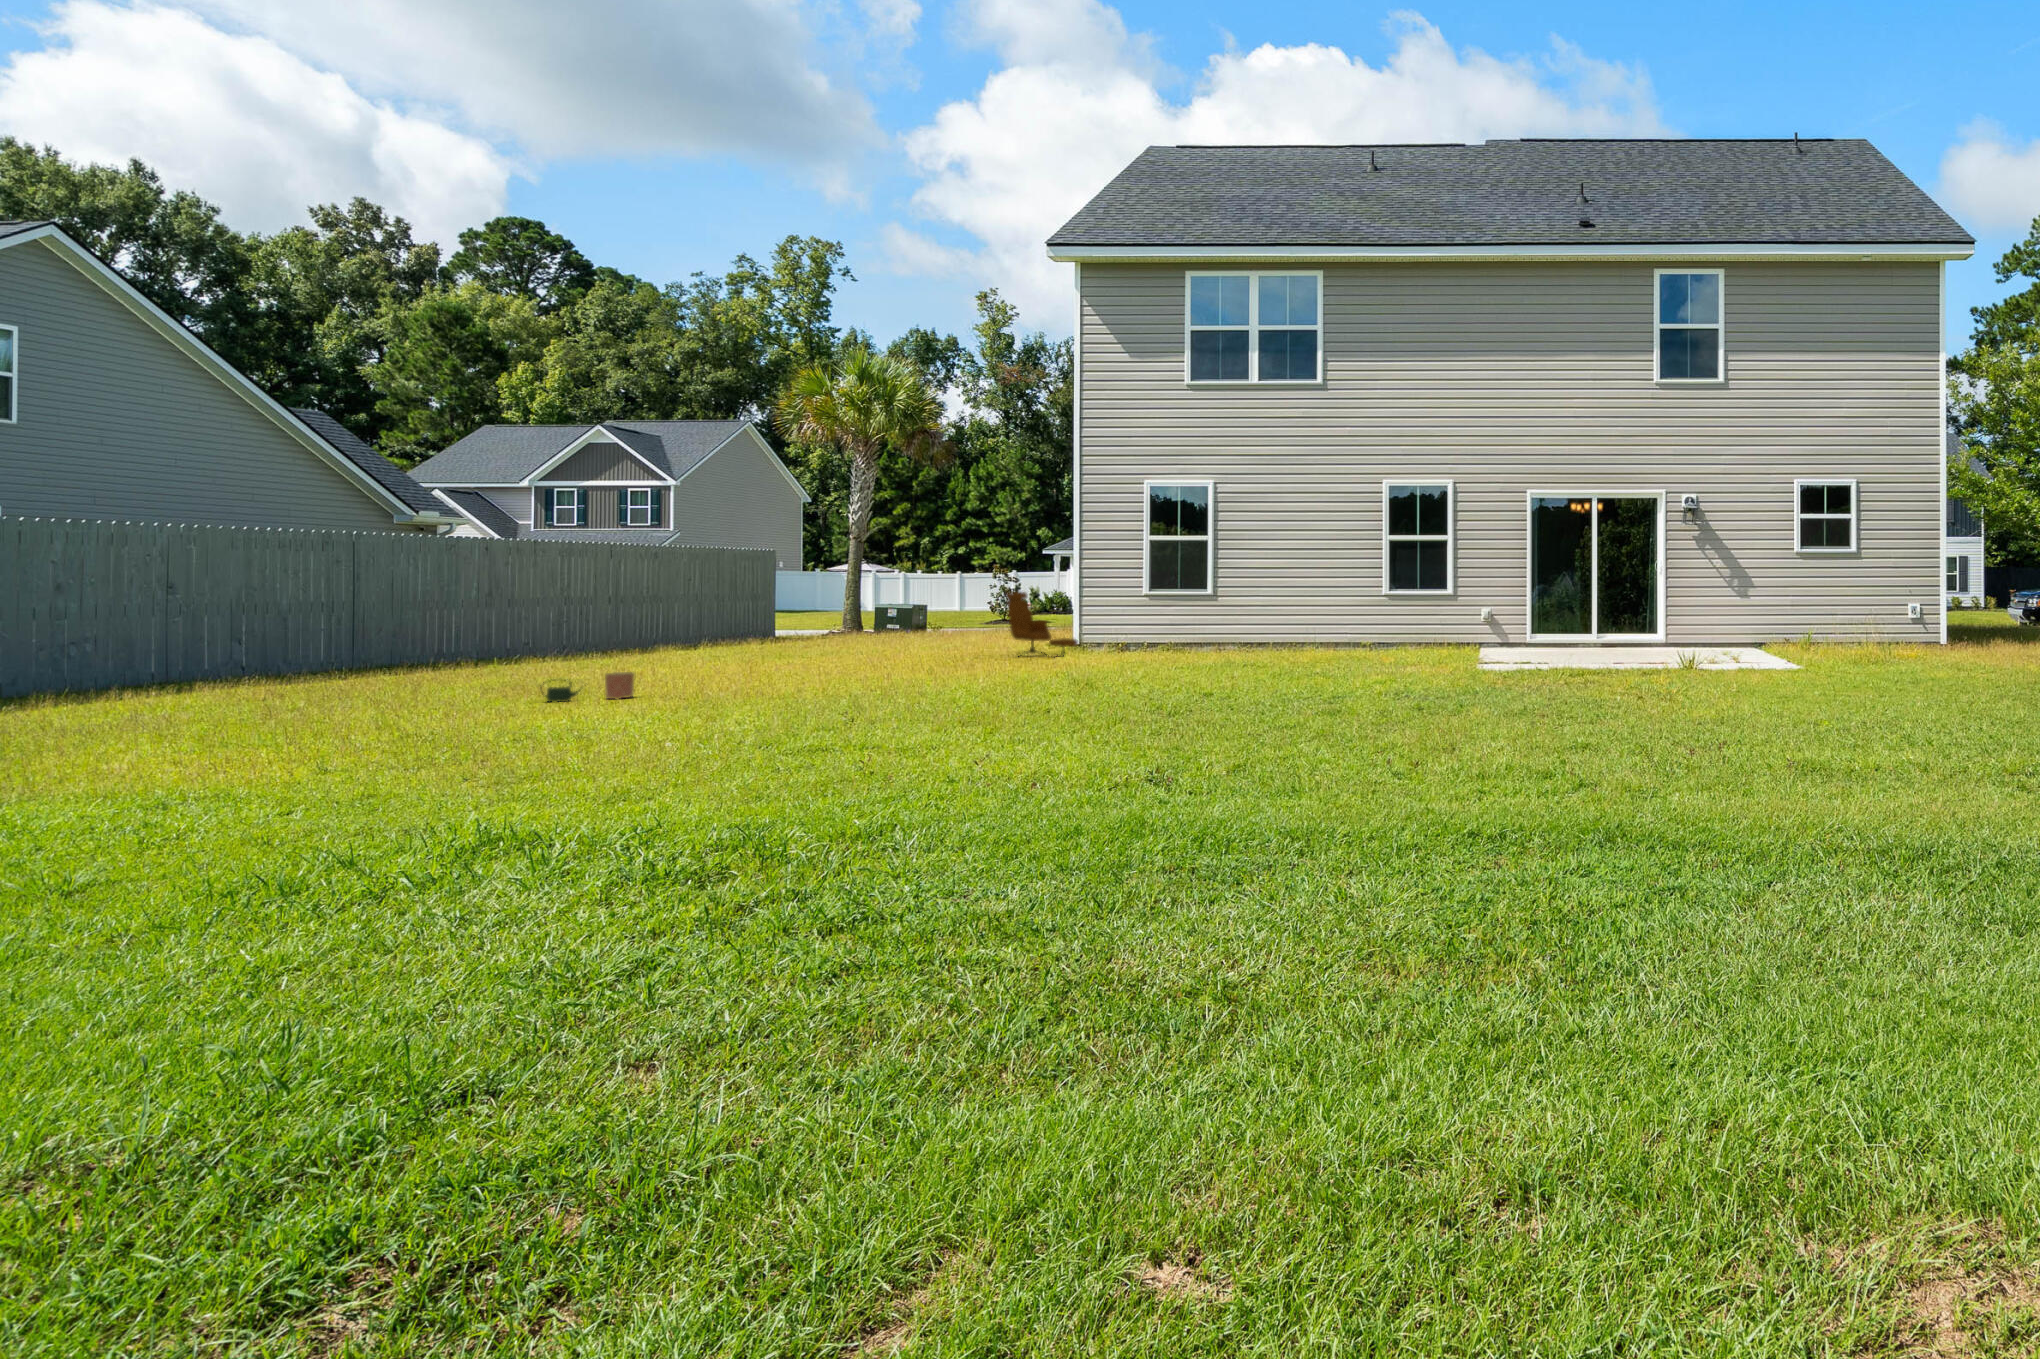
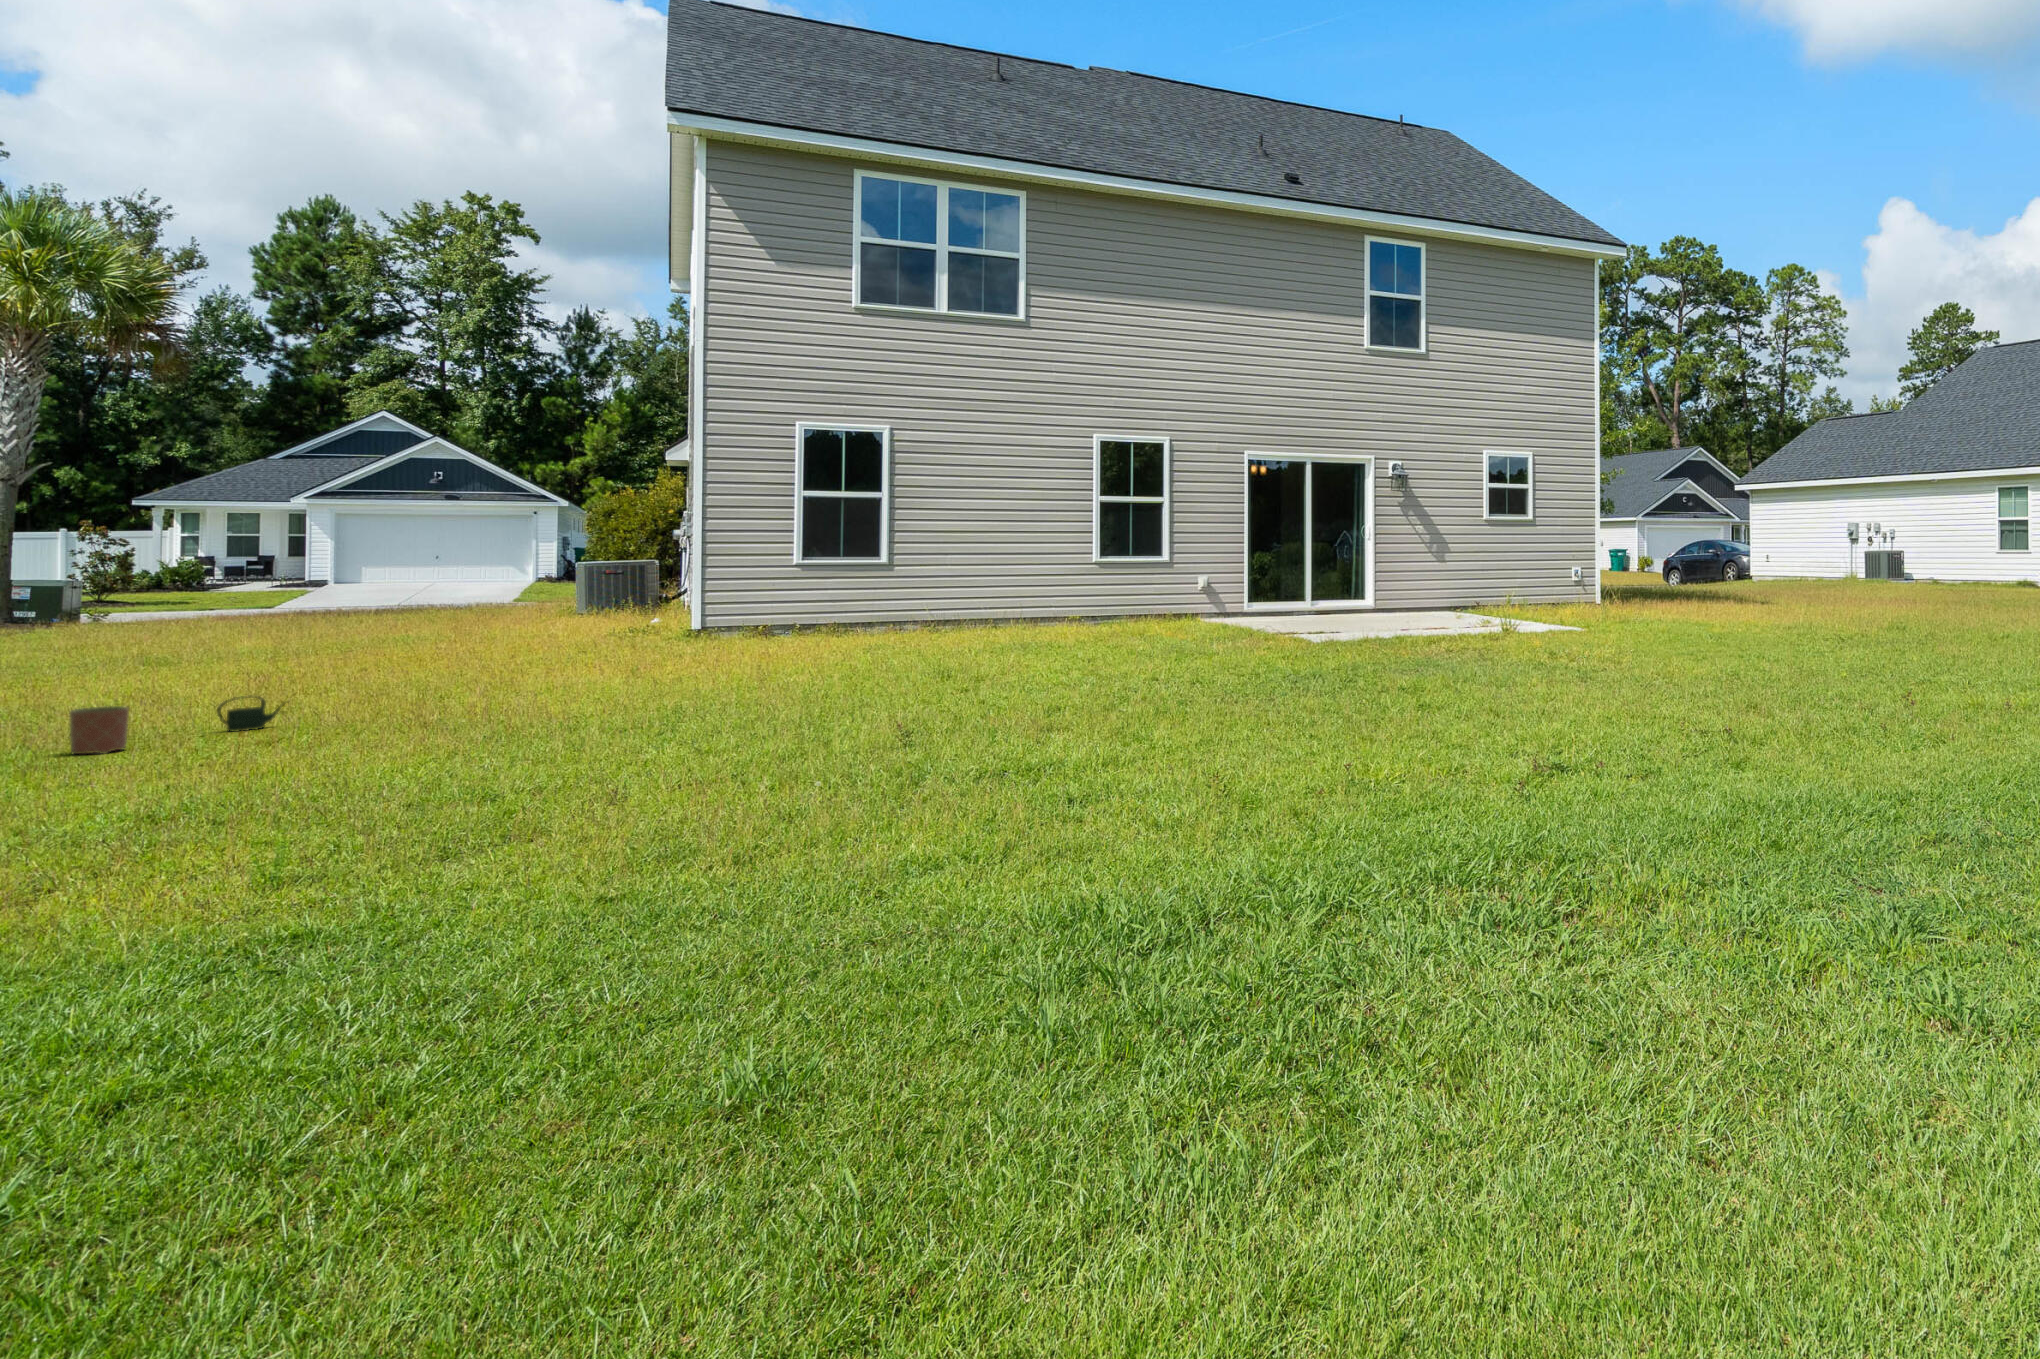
lounge chair: present [1006,592,1078,656] -> none [584,561,702,647]
planter: present [605,672,634,699] -> present [70,706,129,754]

